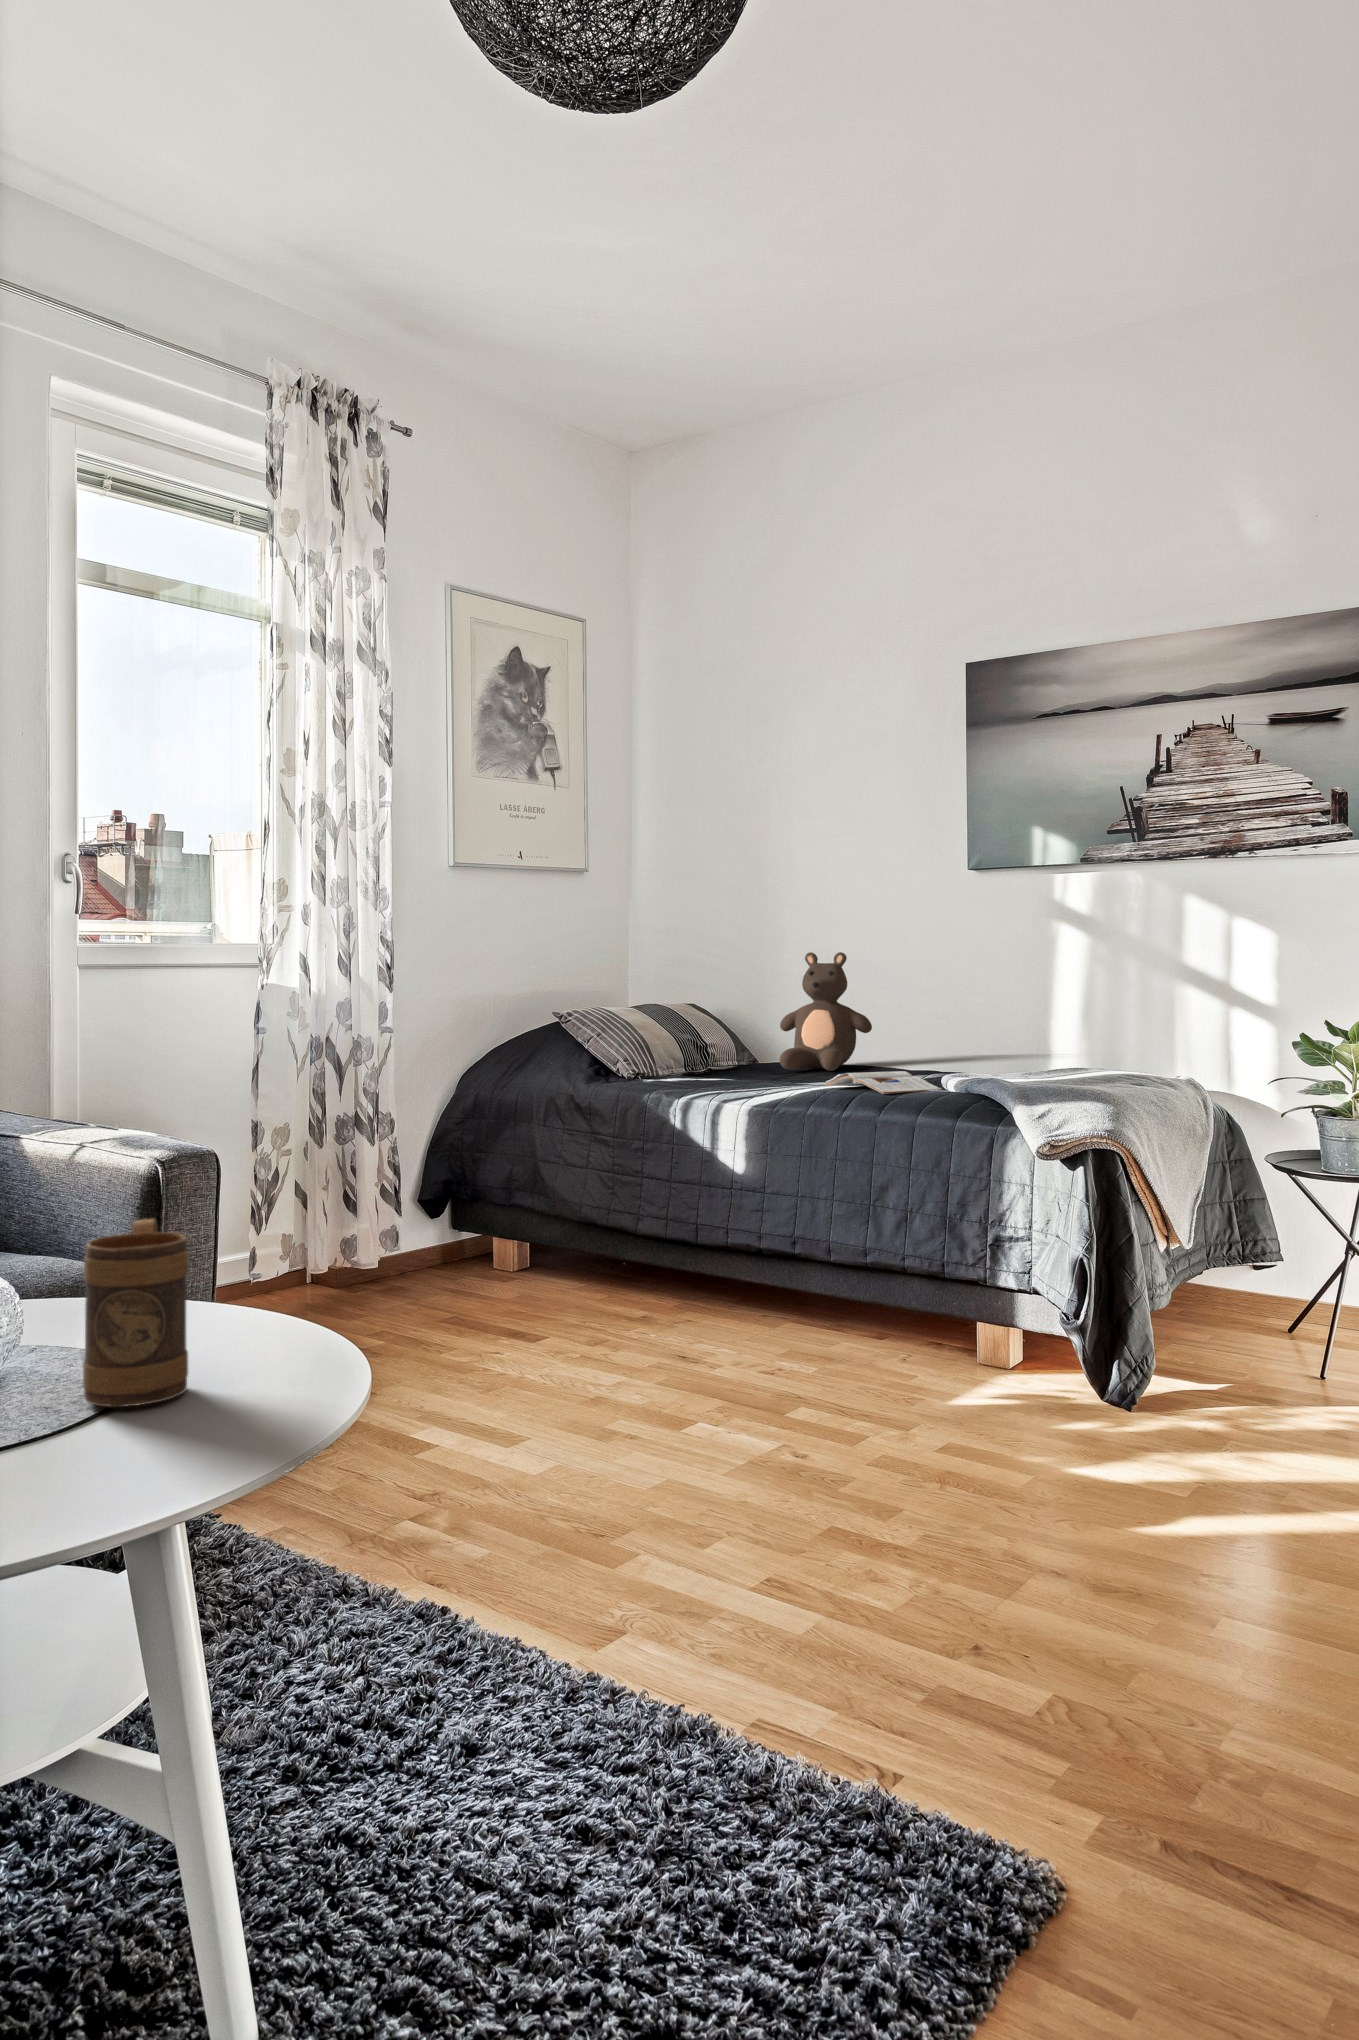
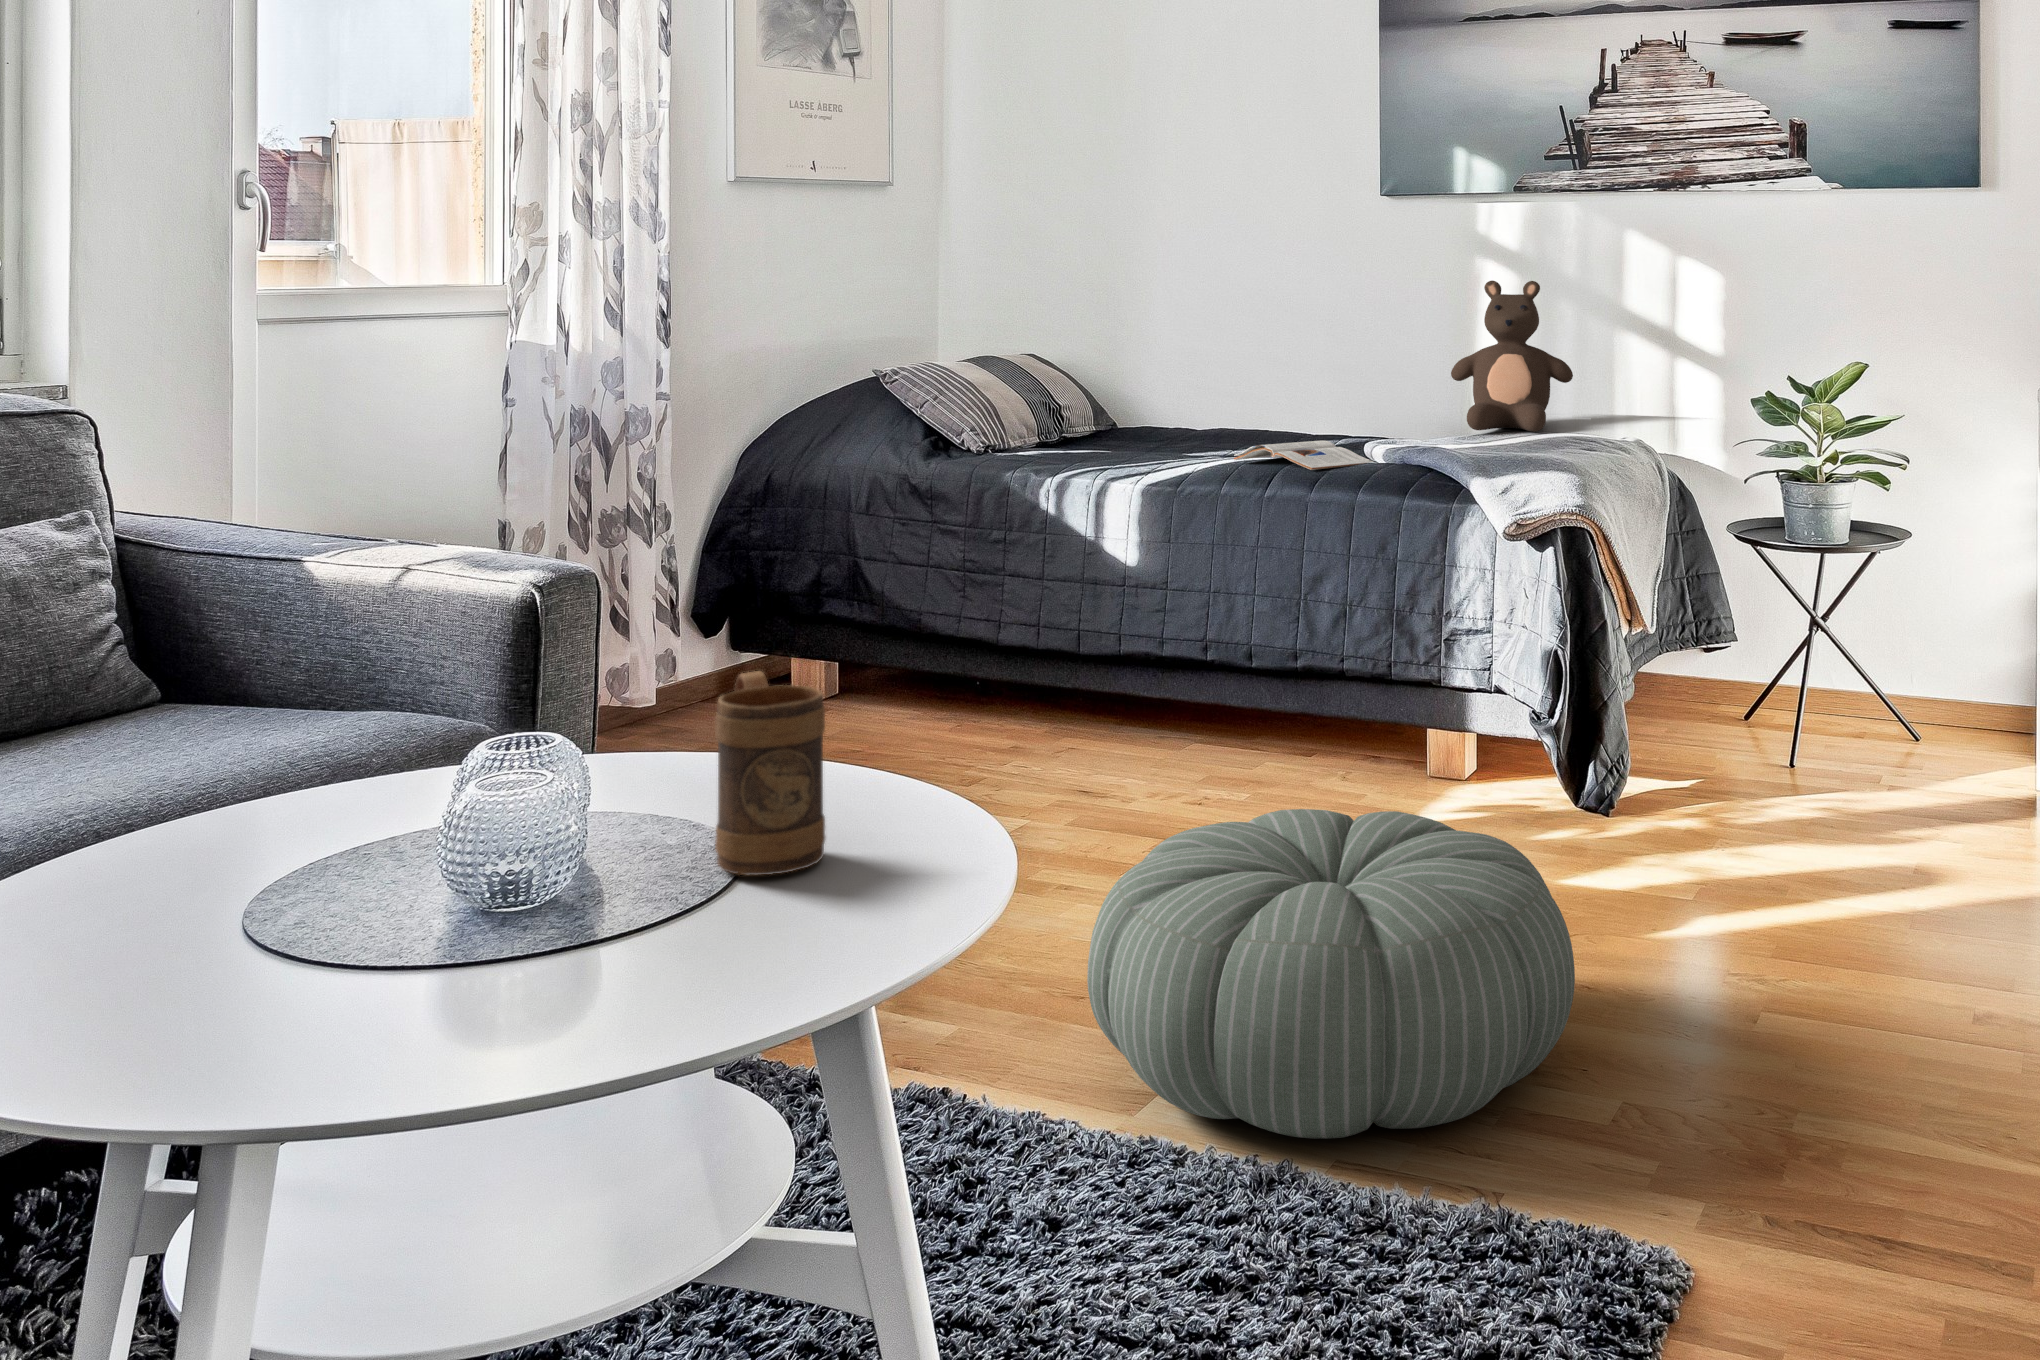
teddy bear: present [780,952,872,1071] -> present [1451,281,1573,432]
pouf: none [568,1381,1015,1695] -> present [1087,809,1575,1139]

